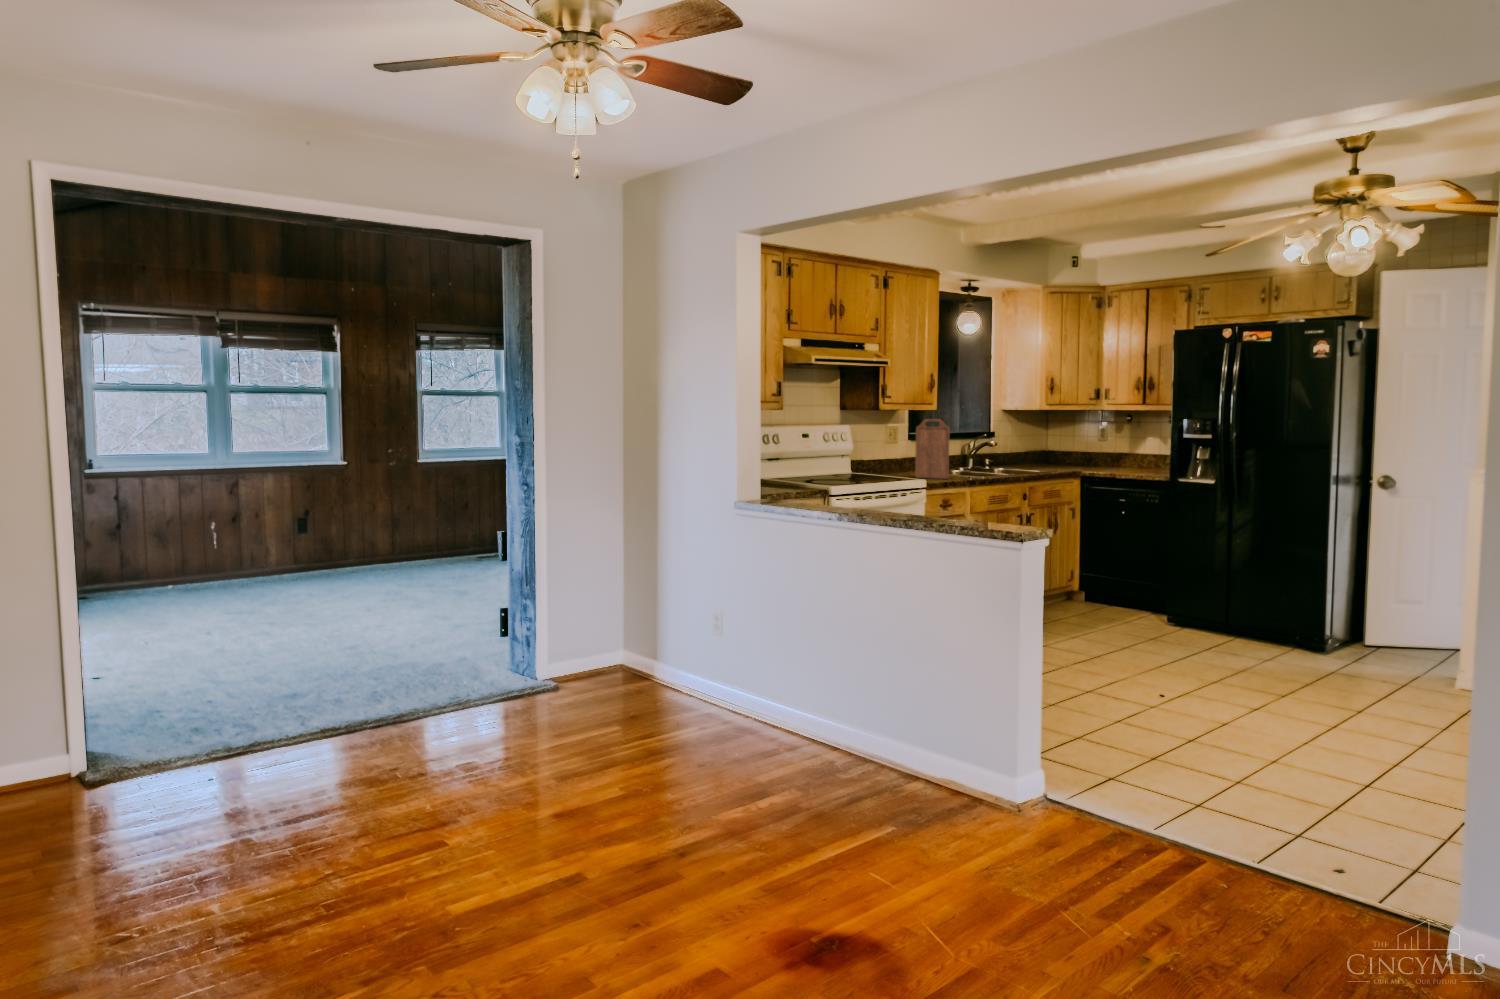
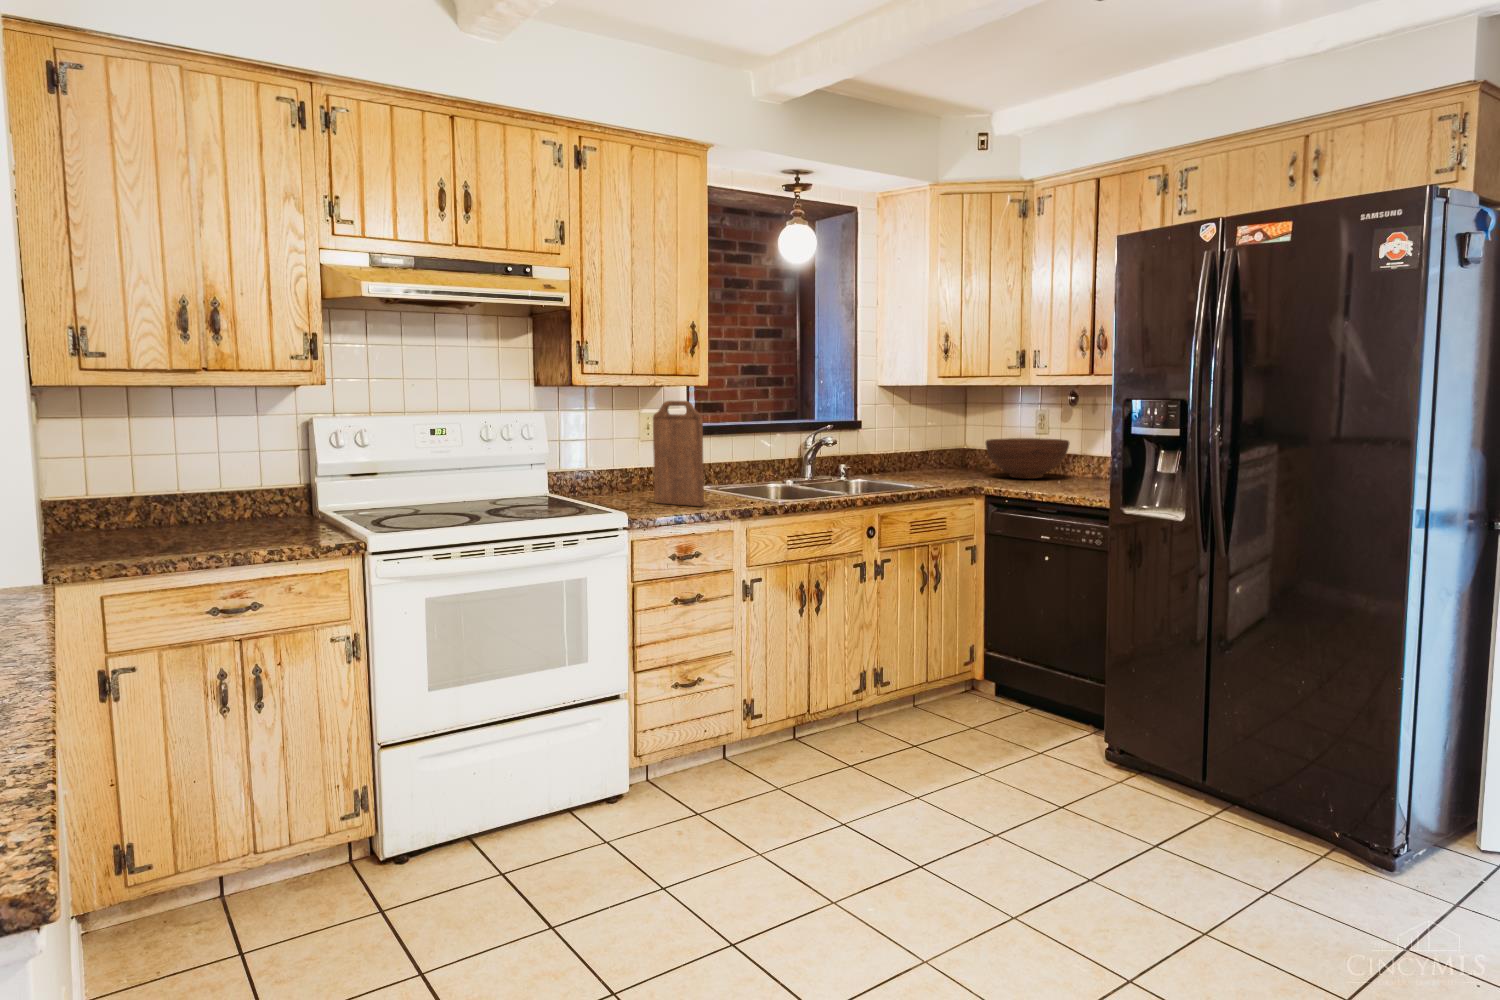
fruit bowl: none [1072,444,1125,468] -> present [985,438,1069,479]

